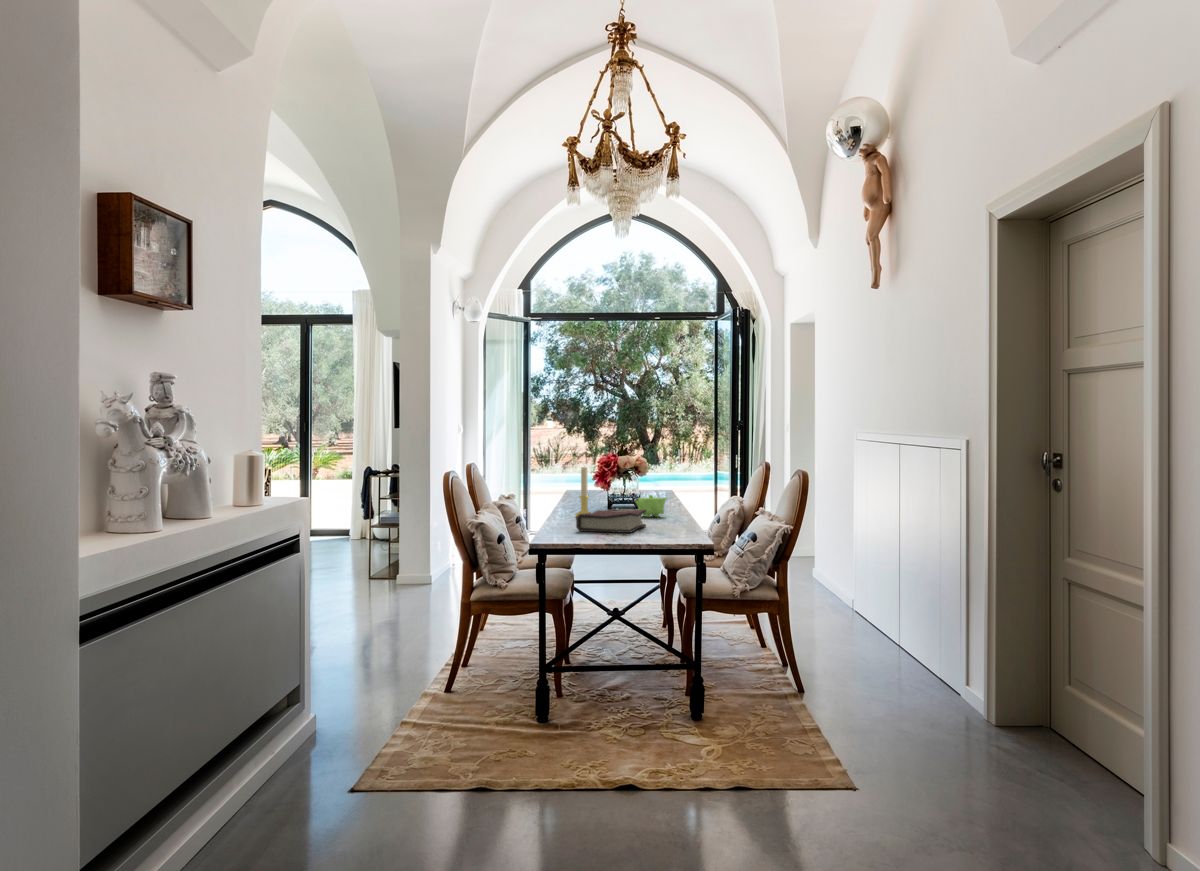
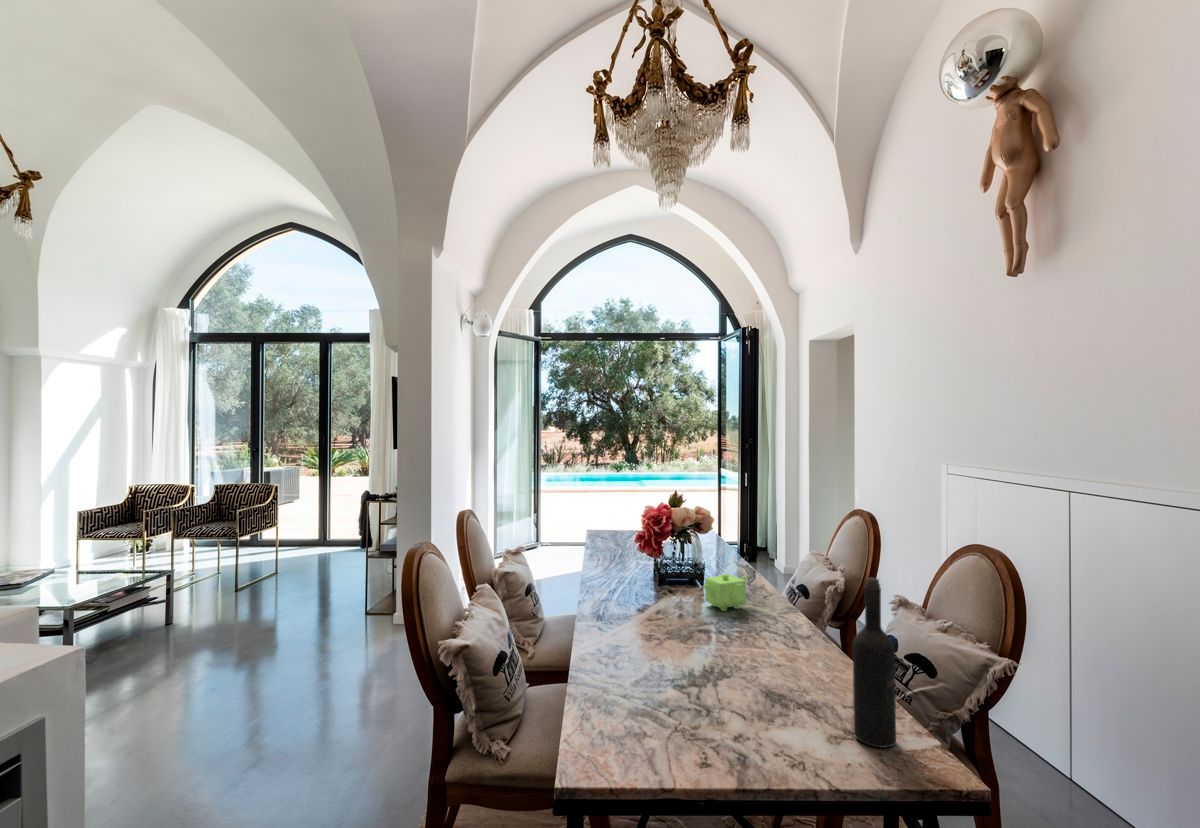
wine bottle: none [672,460,690,535] -> present [853,578,896,748]
candle holder: present [576,467,590,517] -> none [614,533,641,617]
hardback book: present [576,510,646,533] -> none [644,636,763,731]

